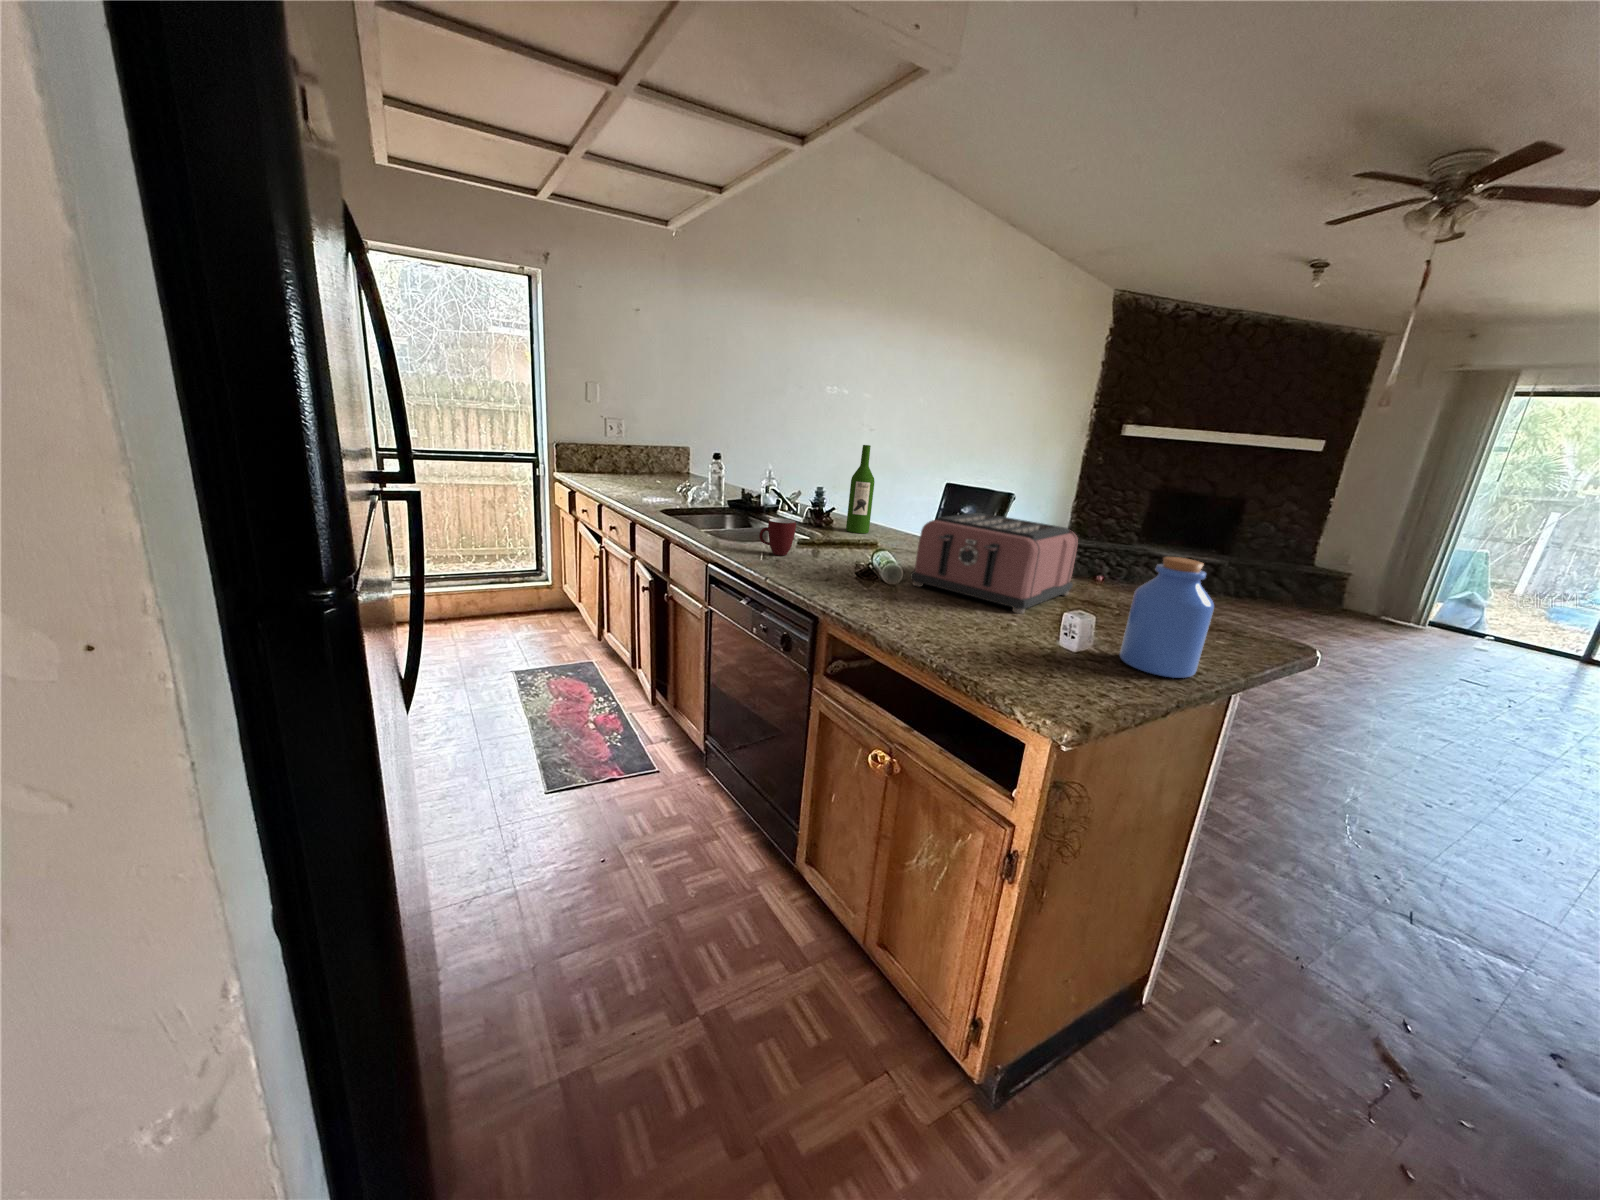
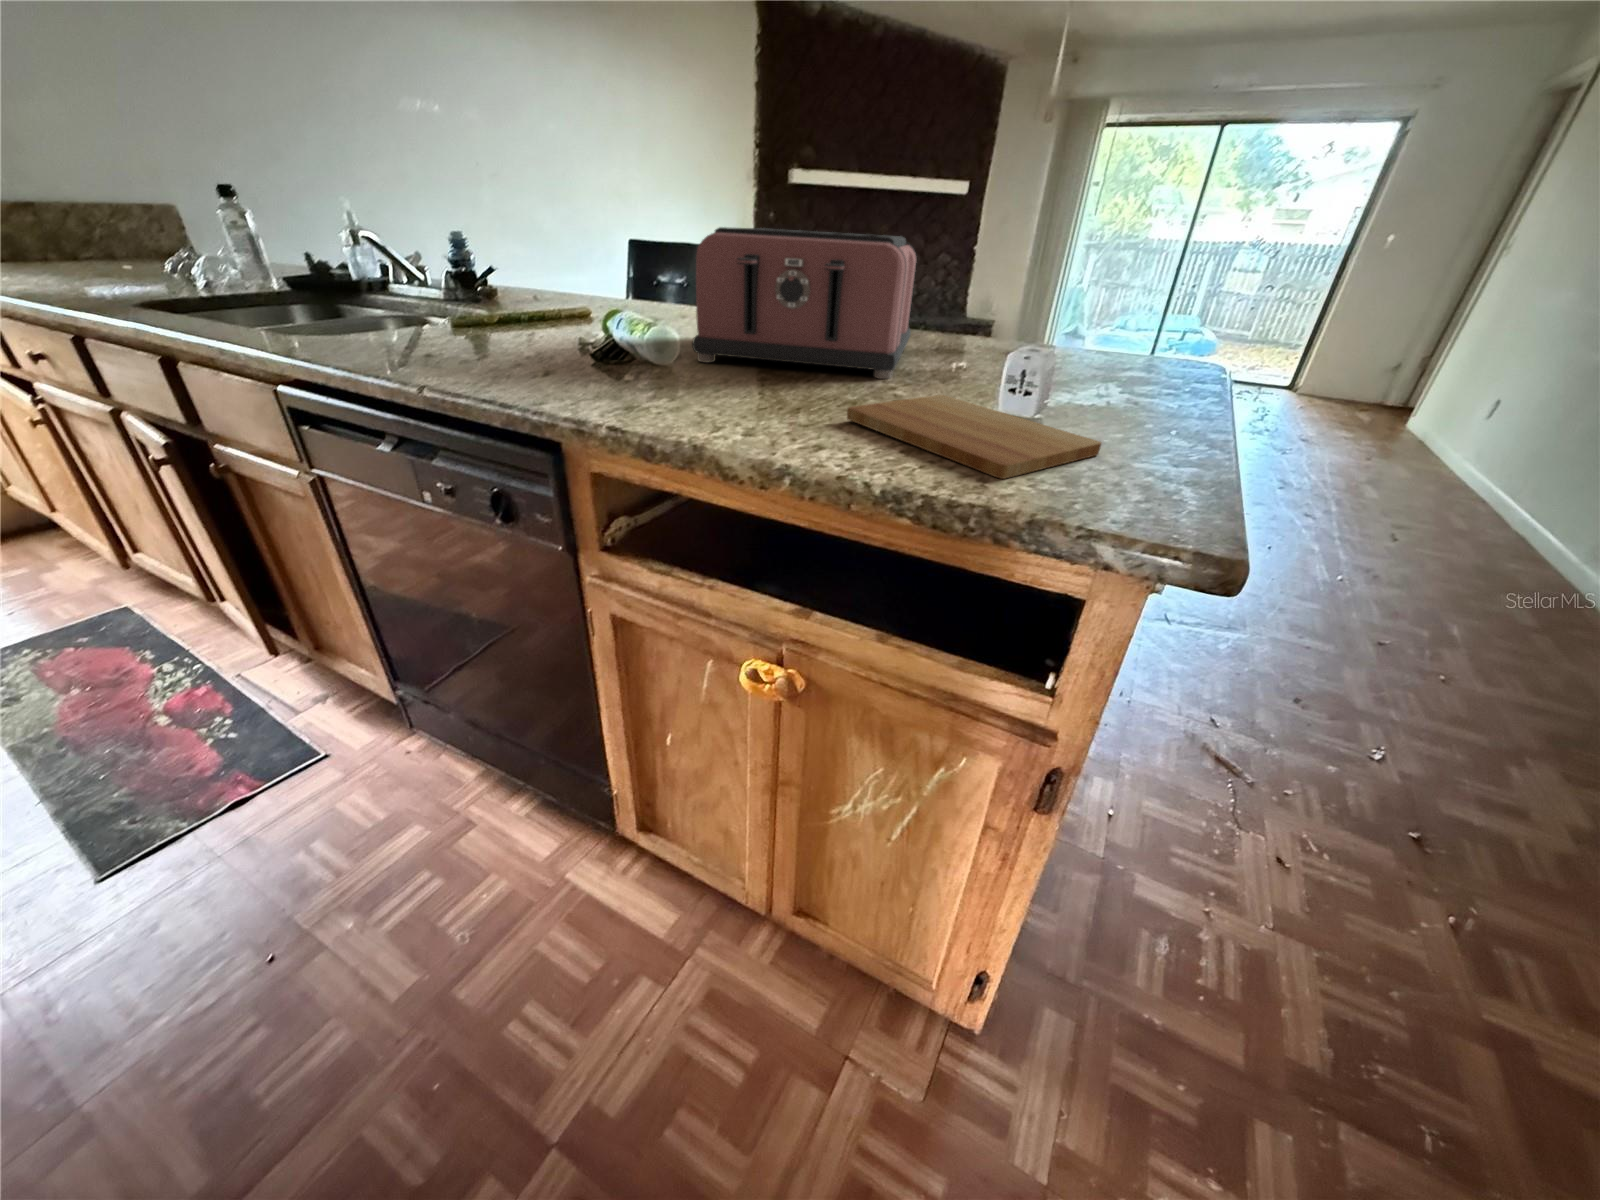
wine bottle: present [846,445,874,533] -> none [511,141,564,306]
mug: present [759,518,796,556] -> none [369,270,446,345]
jar: present [1120,557,1214,678] -> none [1084,223,1241,430]
cutting board: none [956,625,1082,676] -> present [847,395,1101,479]

